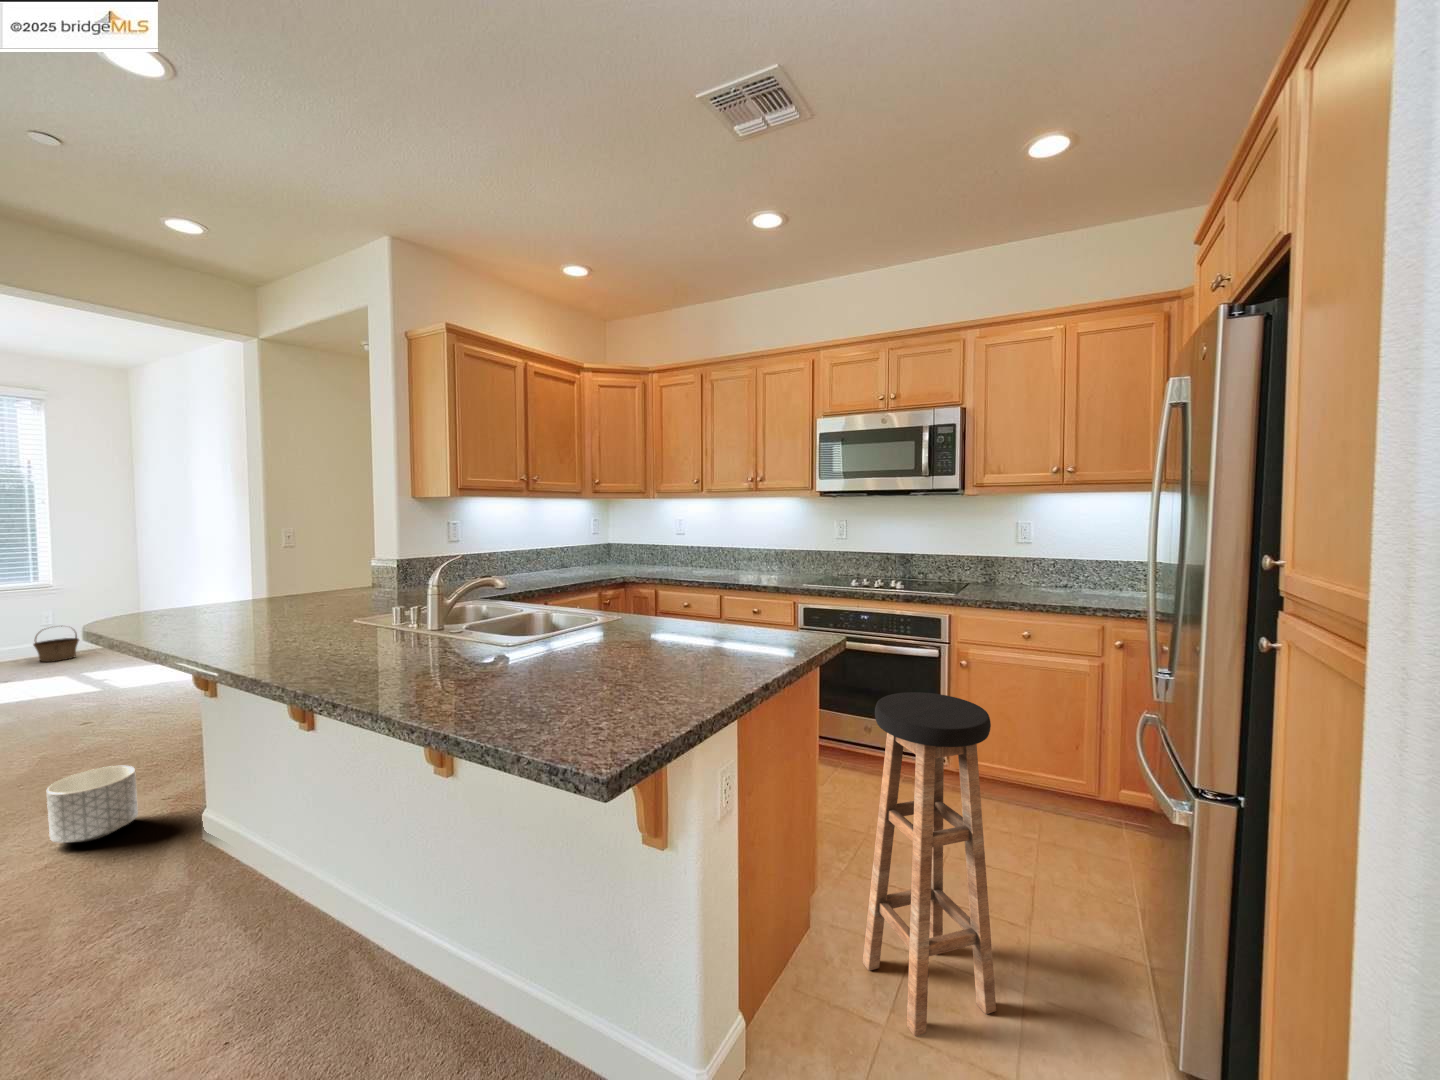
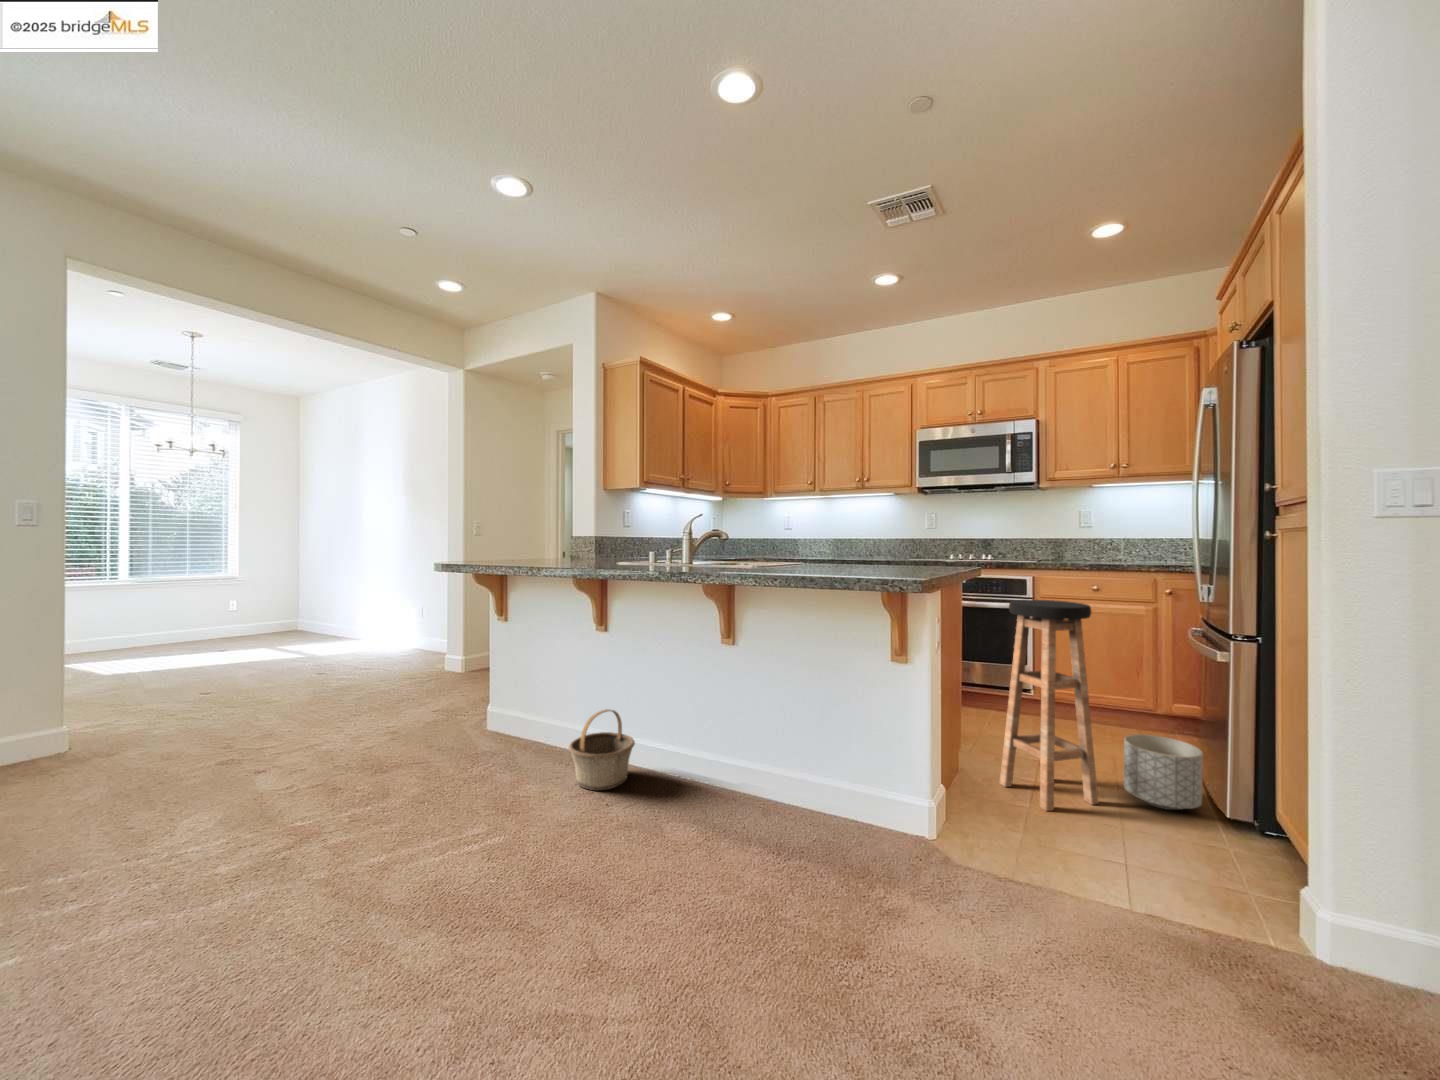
basket: present [33,626,79,662] -> present [569,709,635,790]
planter: present [47,766,138,843] -> present [1124,734,1203,810]

